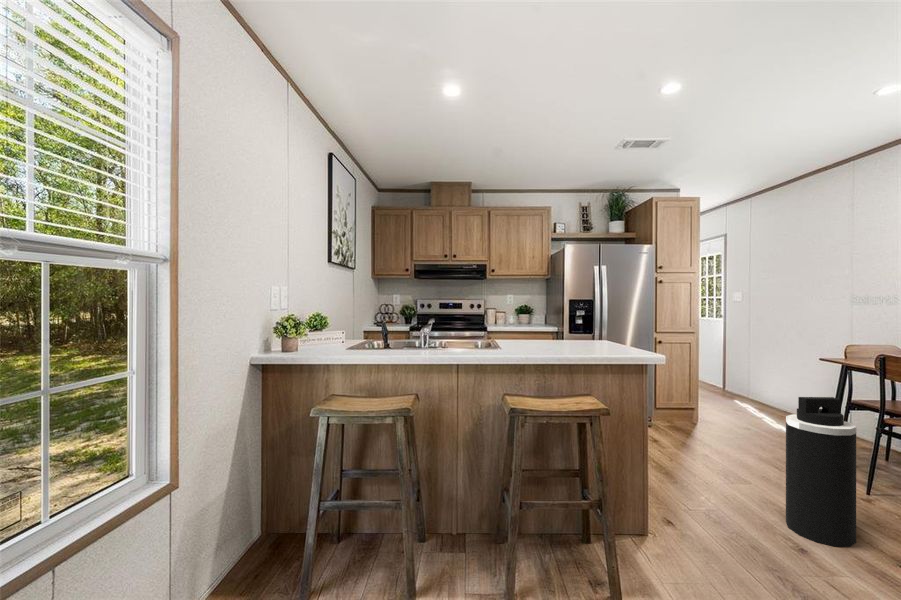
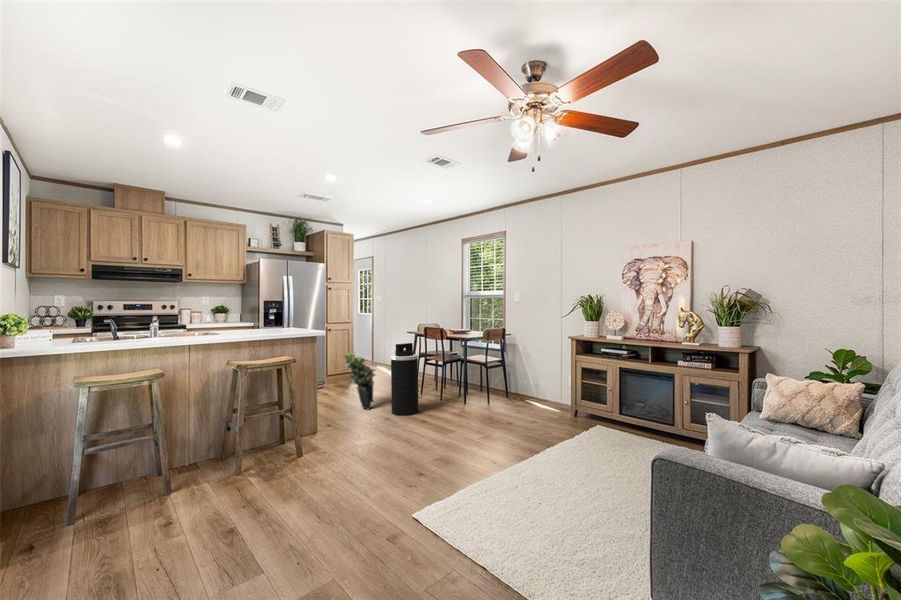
potted plant: none [681,392,750,499] -> present [342,353,375,409]

